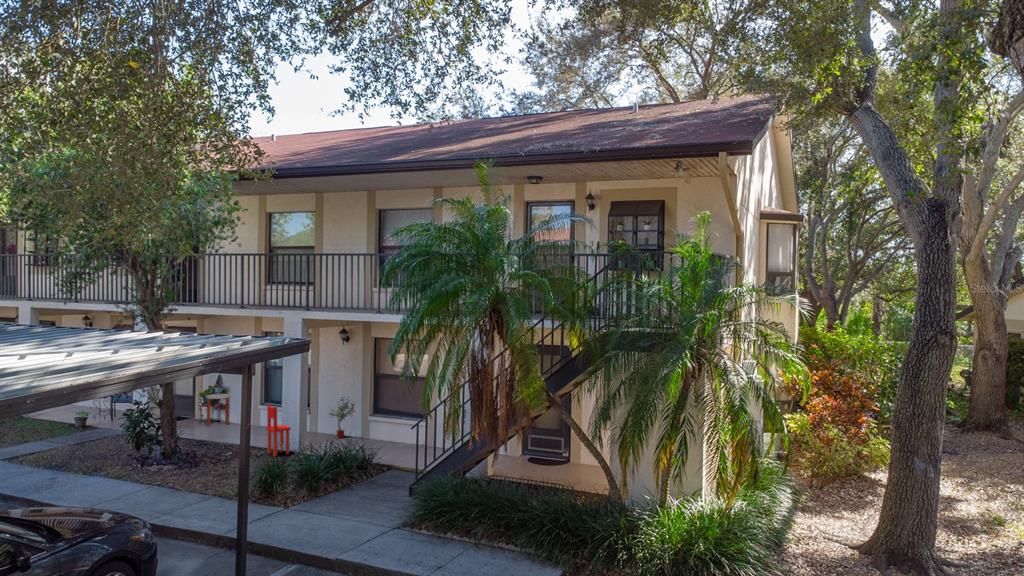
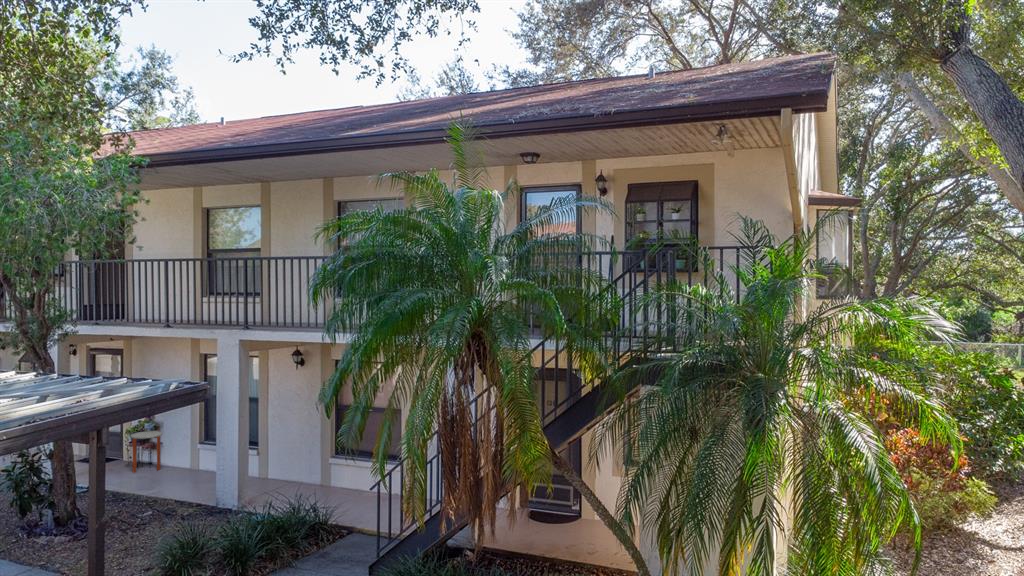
potted tree: present [329,397,354,438] -> none [278,435,313,487]
chair: present [266,405,291,456] -> none [194,451,226,517]

